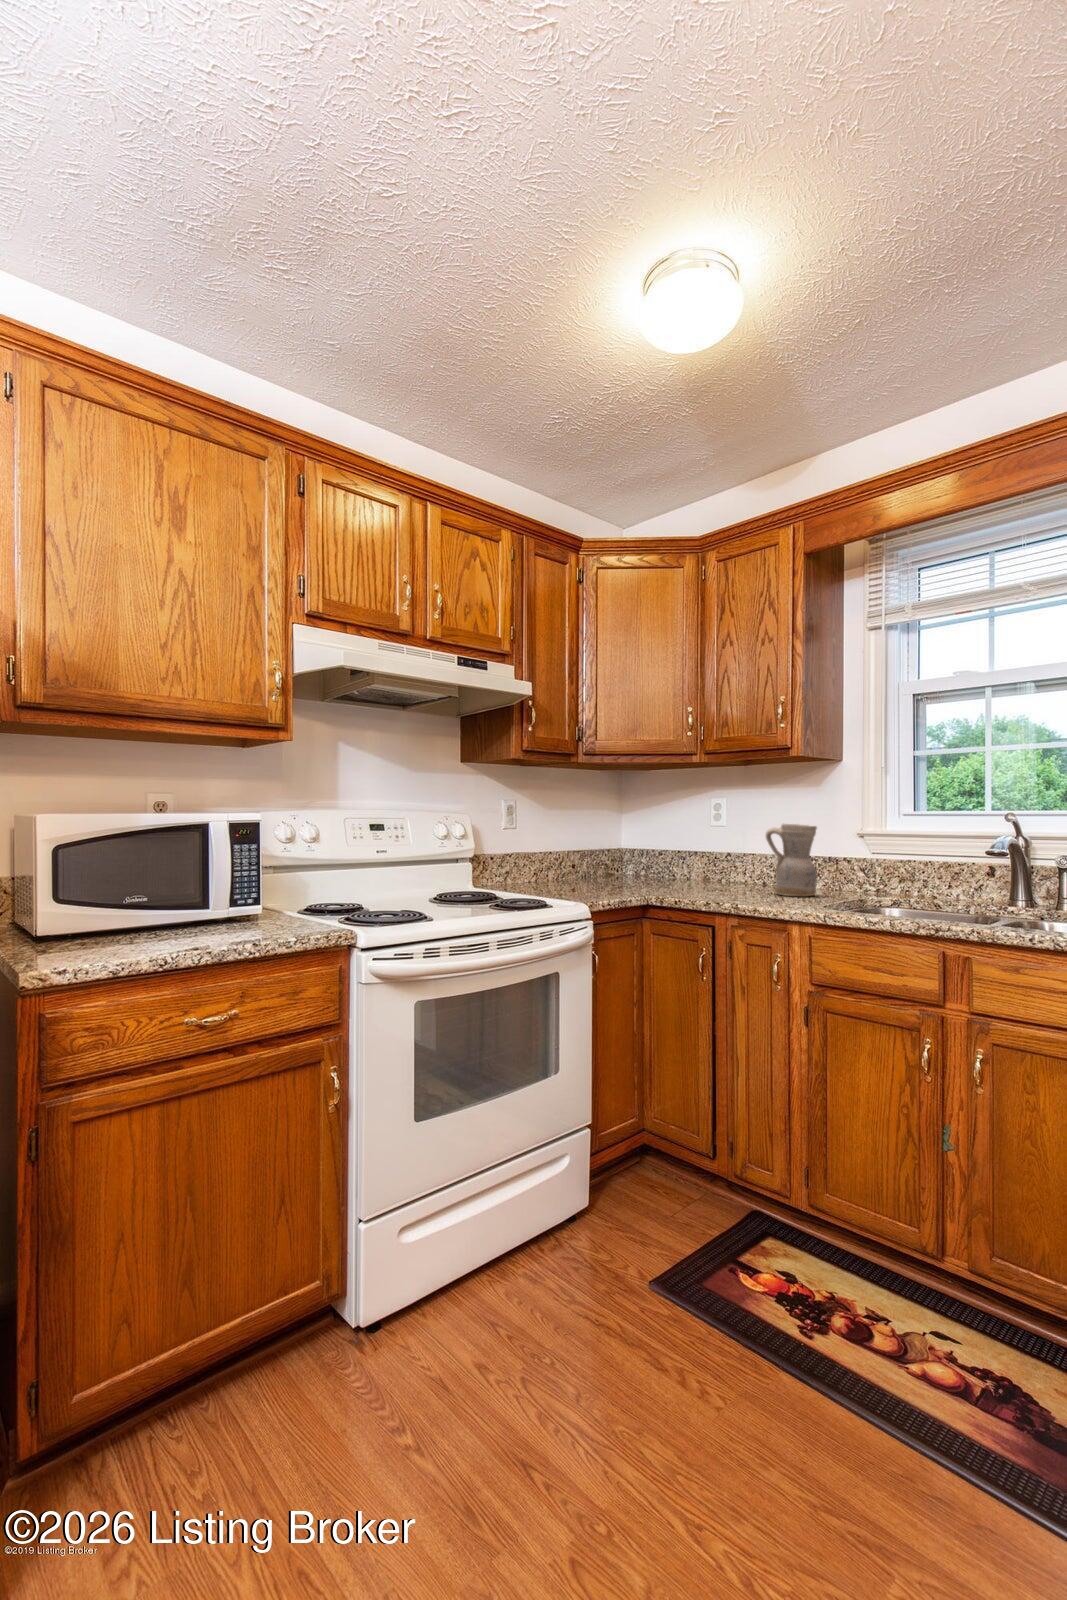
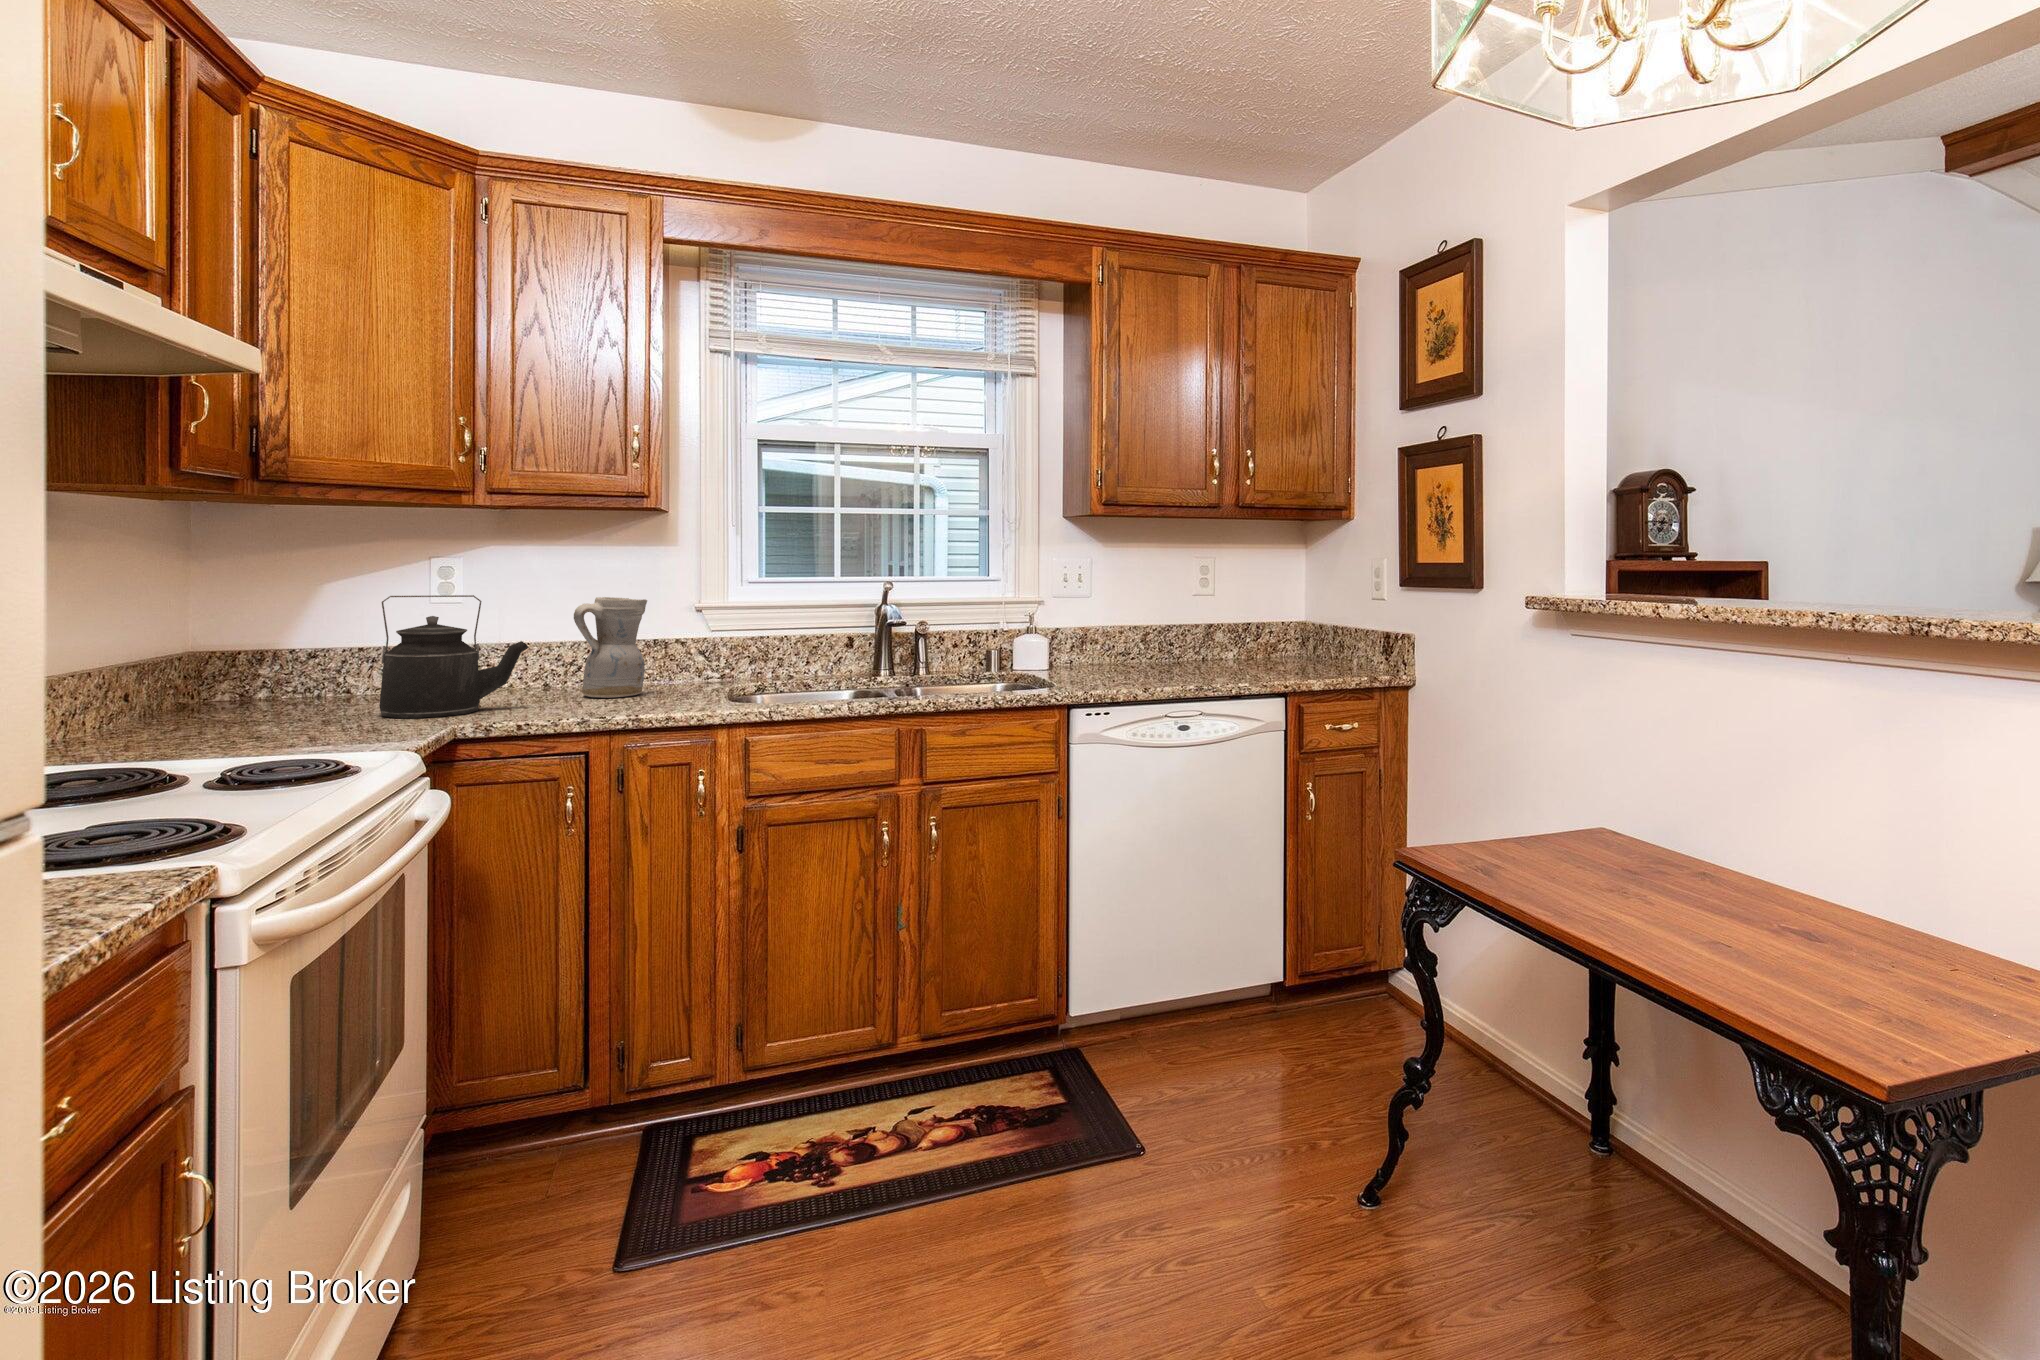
kettle: none [654,819,728,893] -> present [379,595,529,718]

